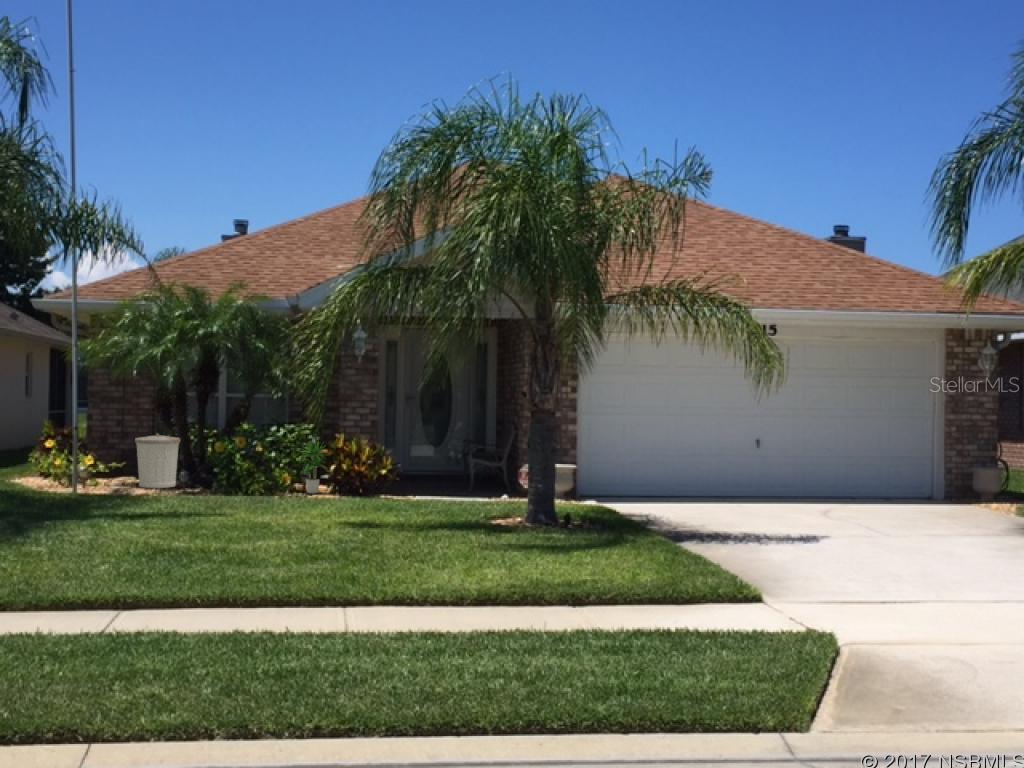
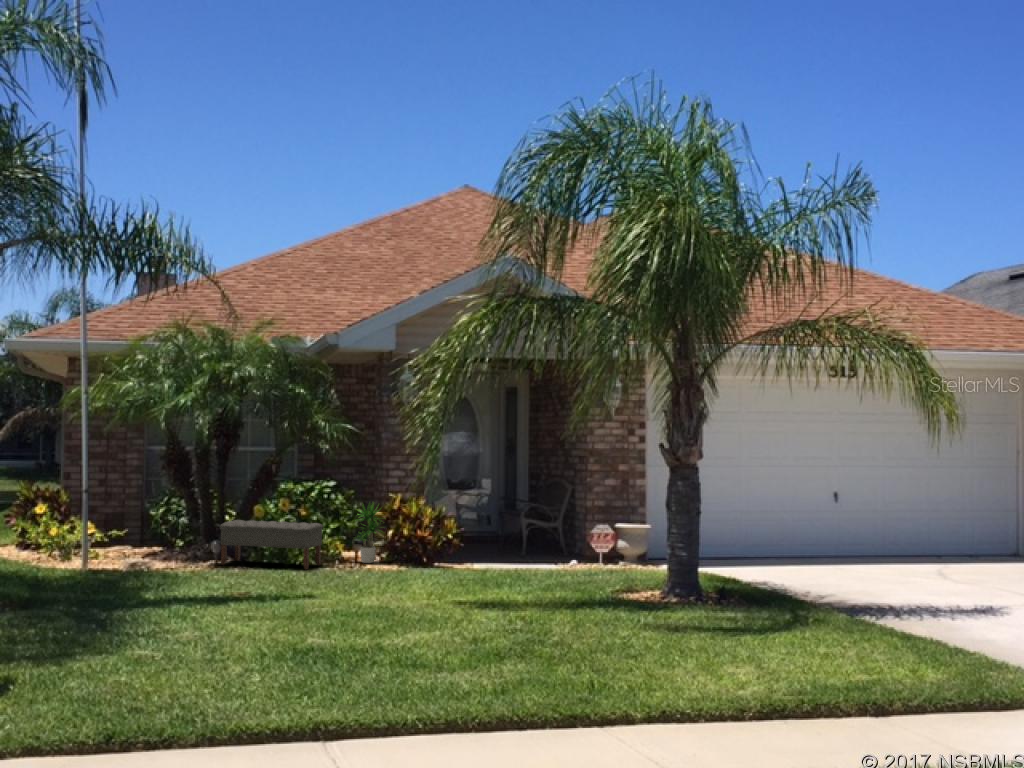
trash can: present [135,433,180,488] -> none [155,496,208,561]
bench: none [184,454,271,497] -> present [220,520,323,570]

